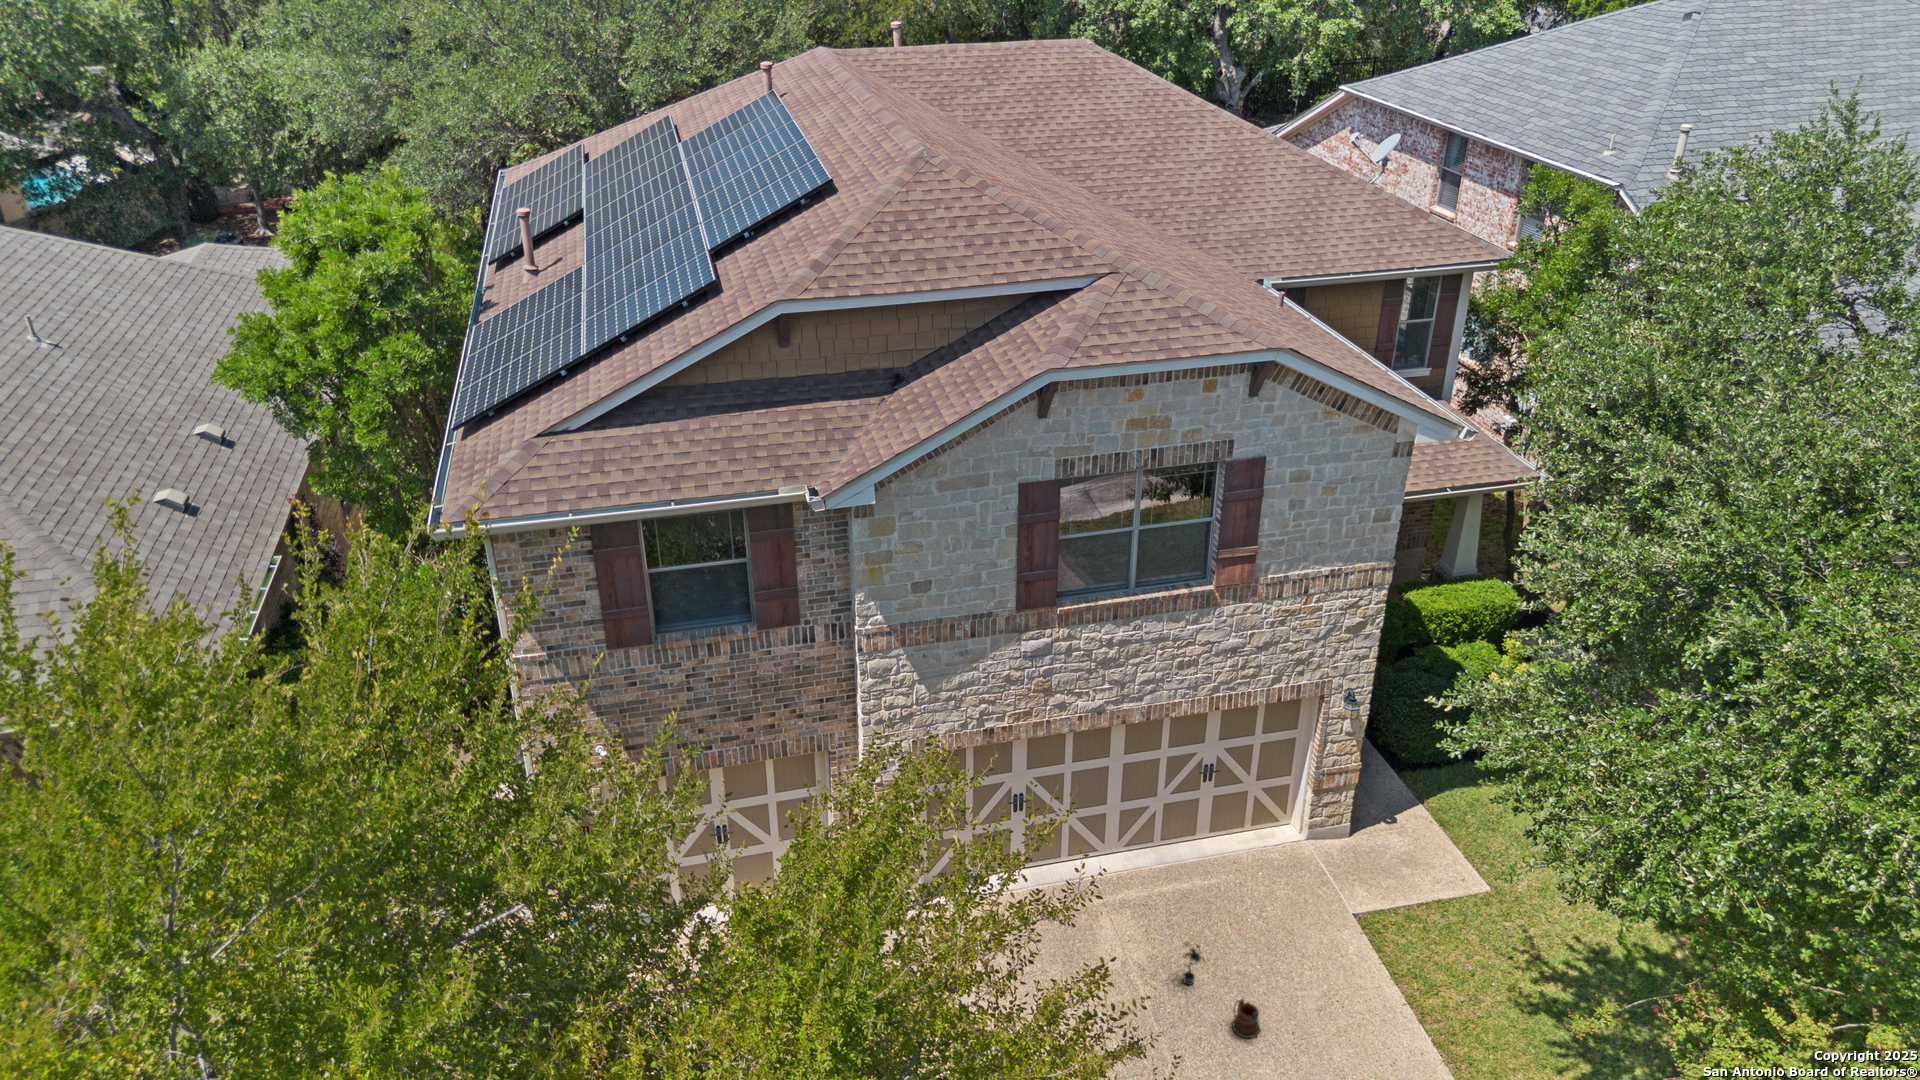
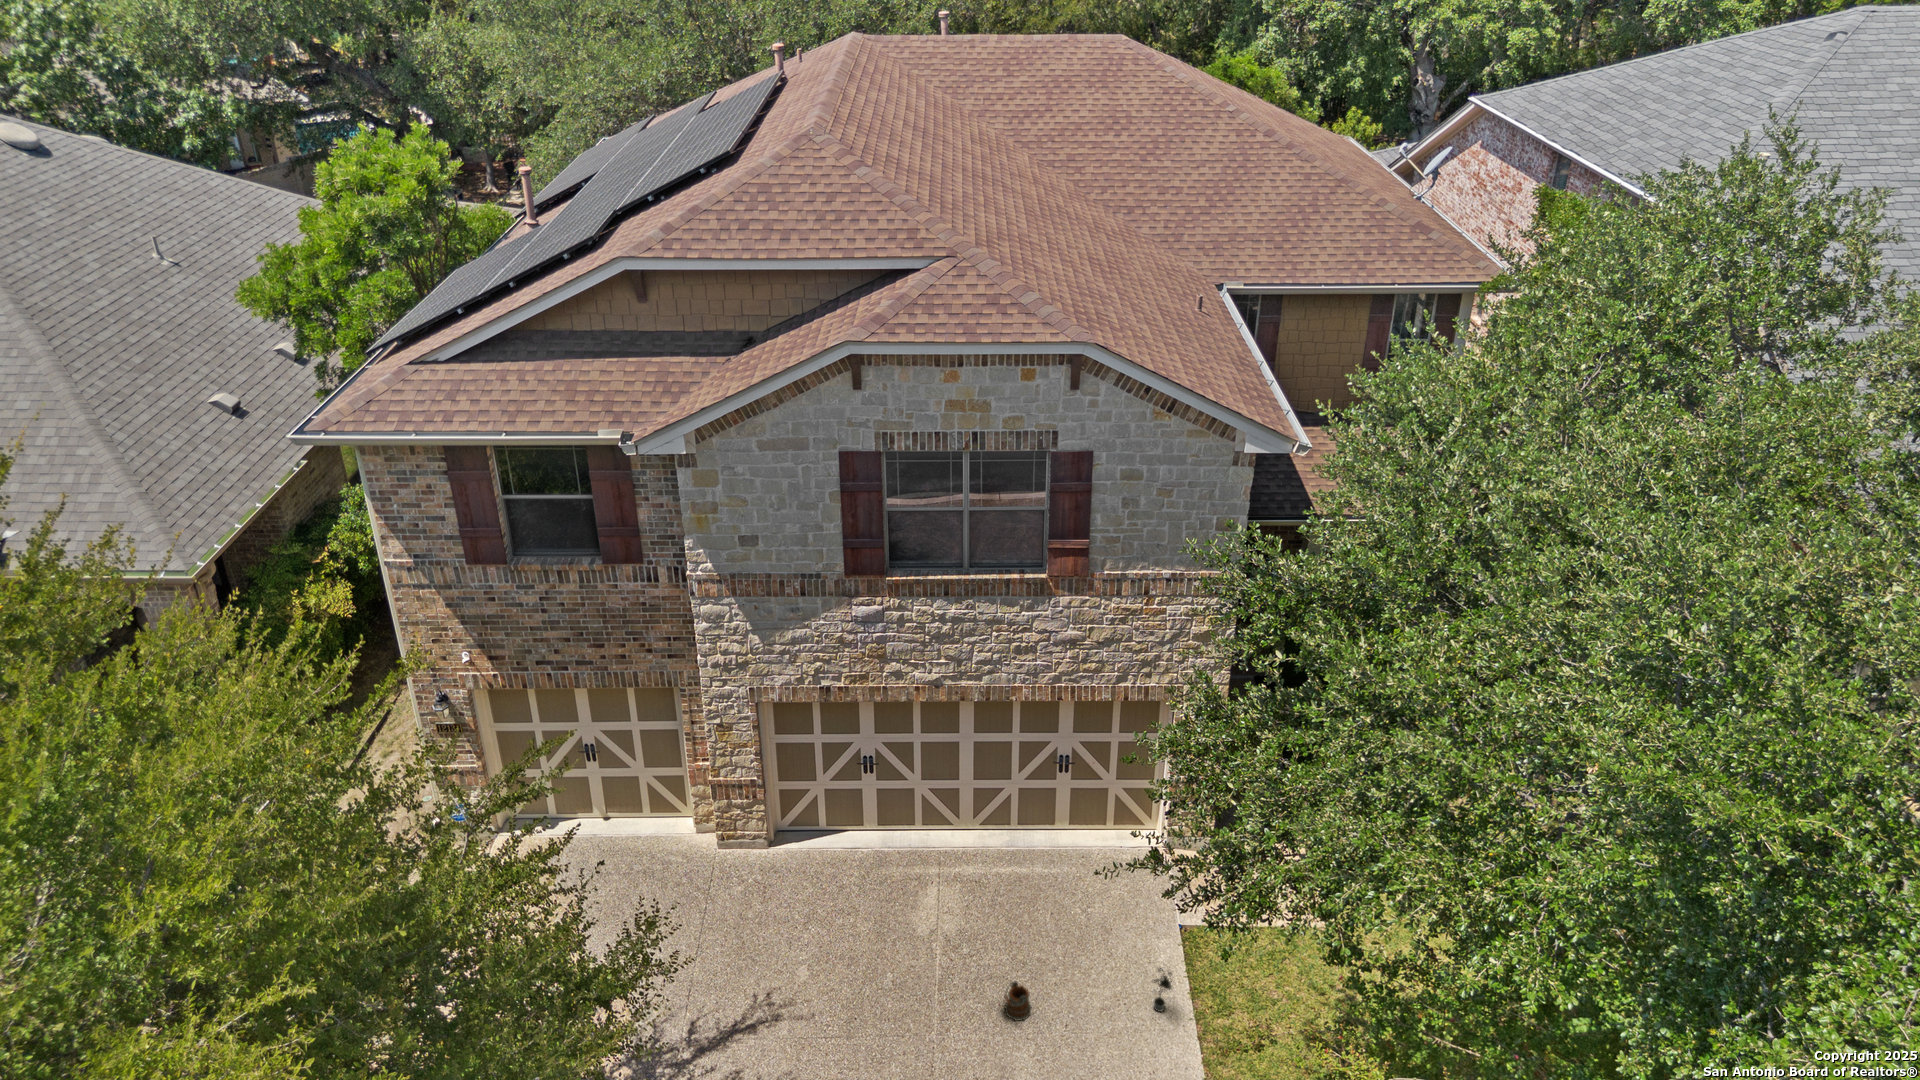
potted plant: present [1183,943,1203,985] -> present [1154,968,1172,1011]

